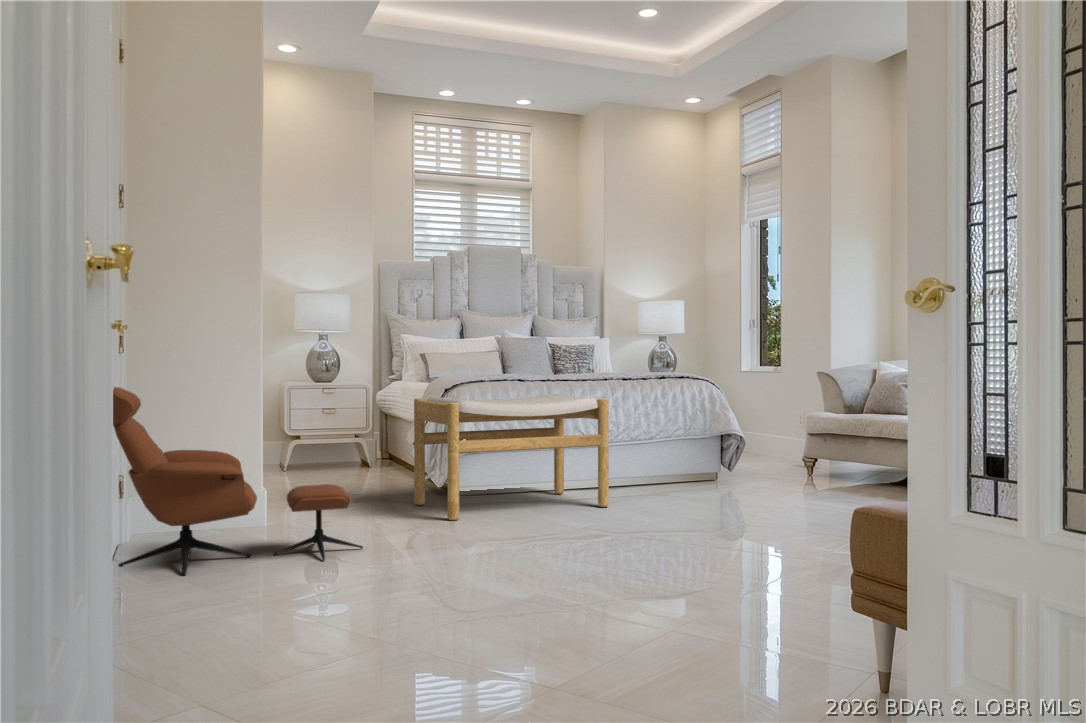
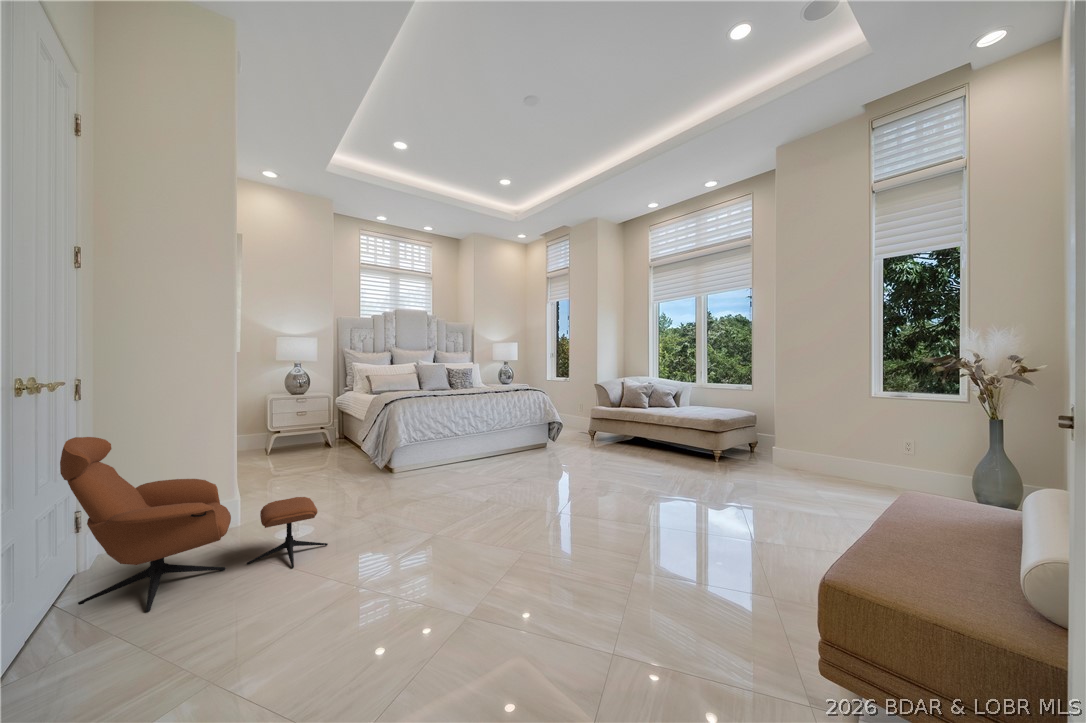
footstool: present [414,394,609,521] -> none [365,405,495,501]

